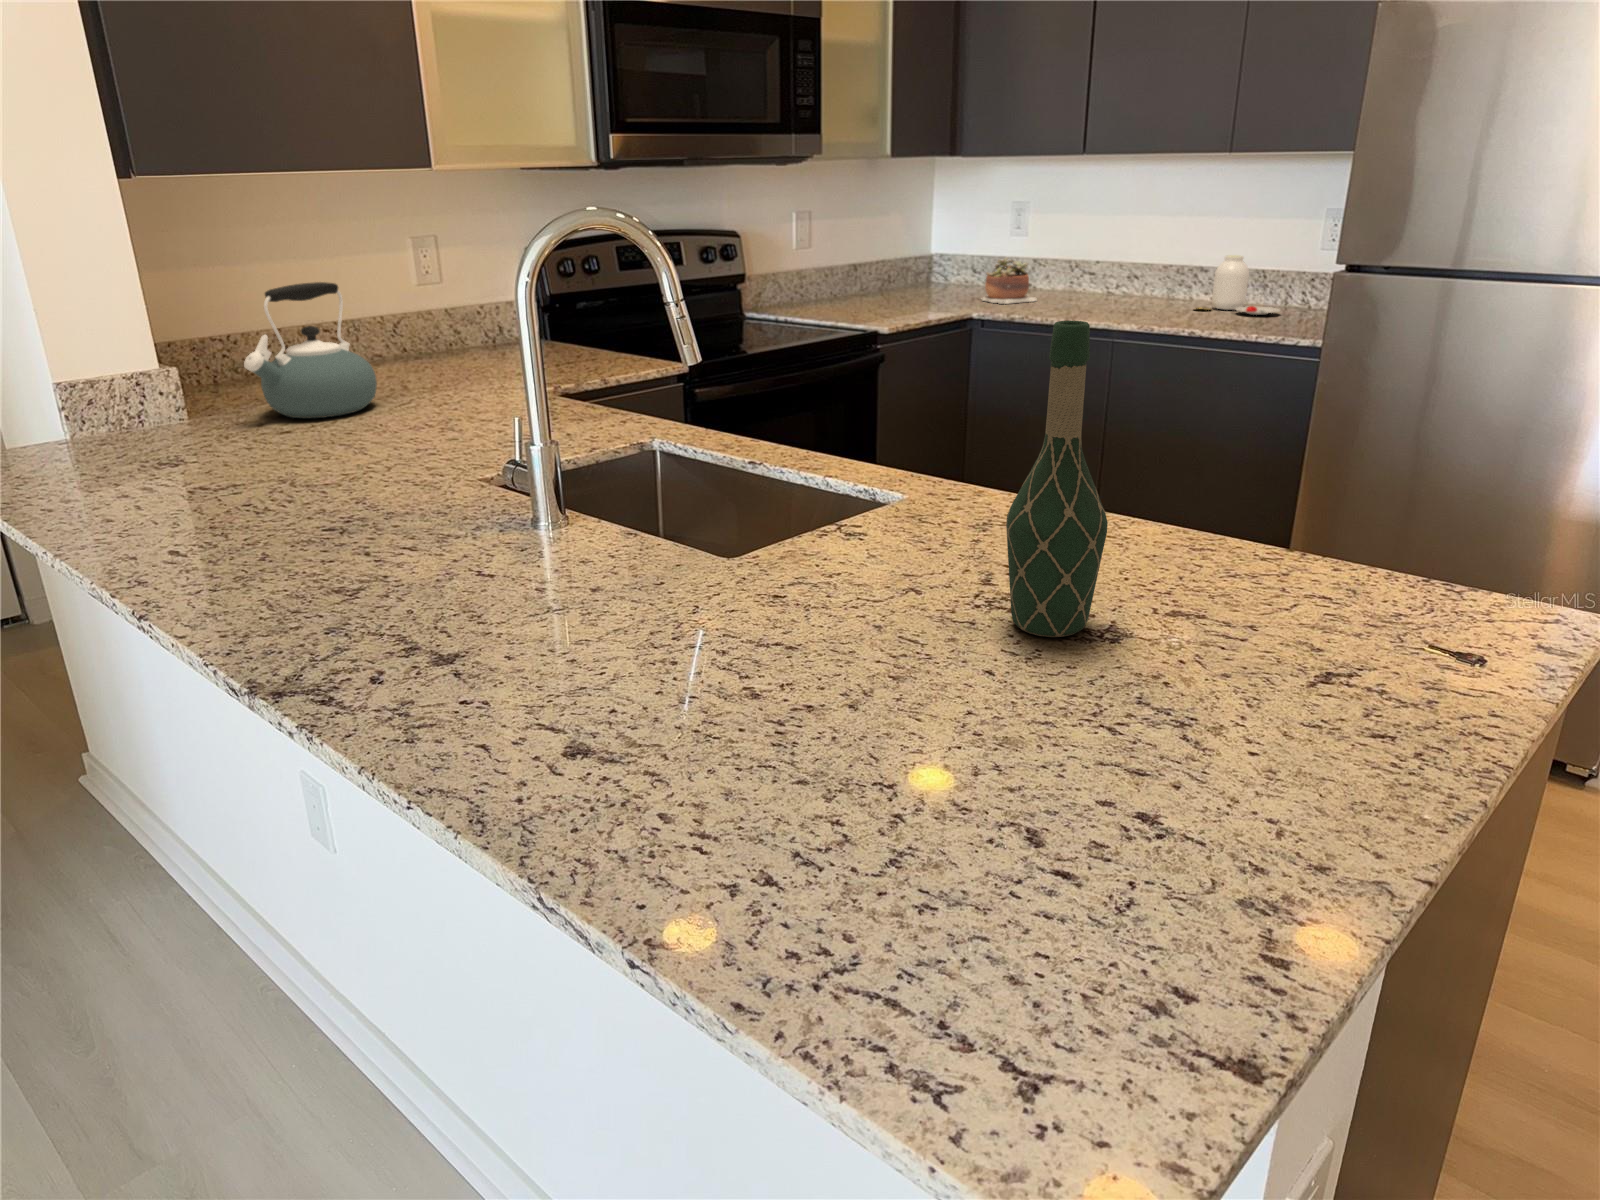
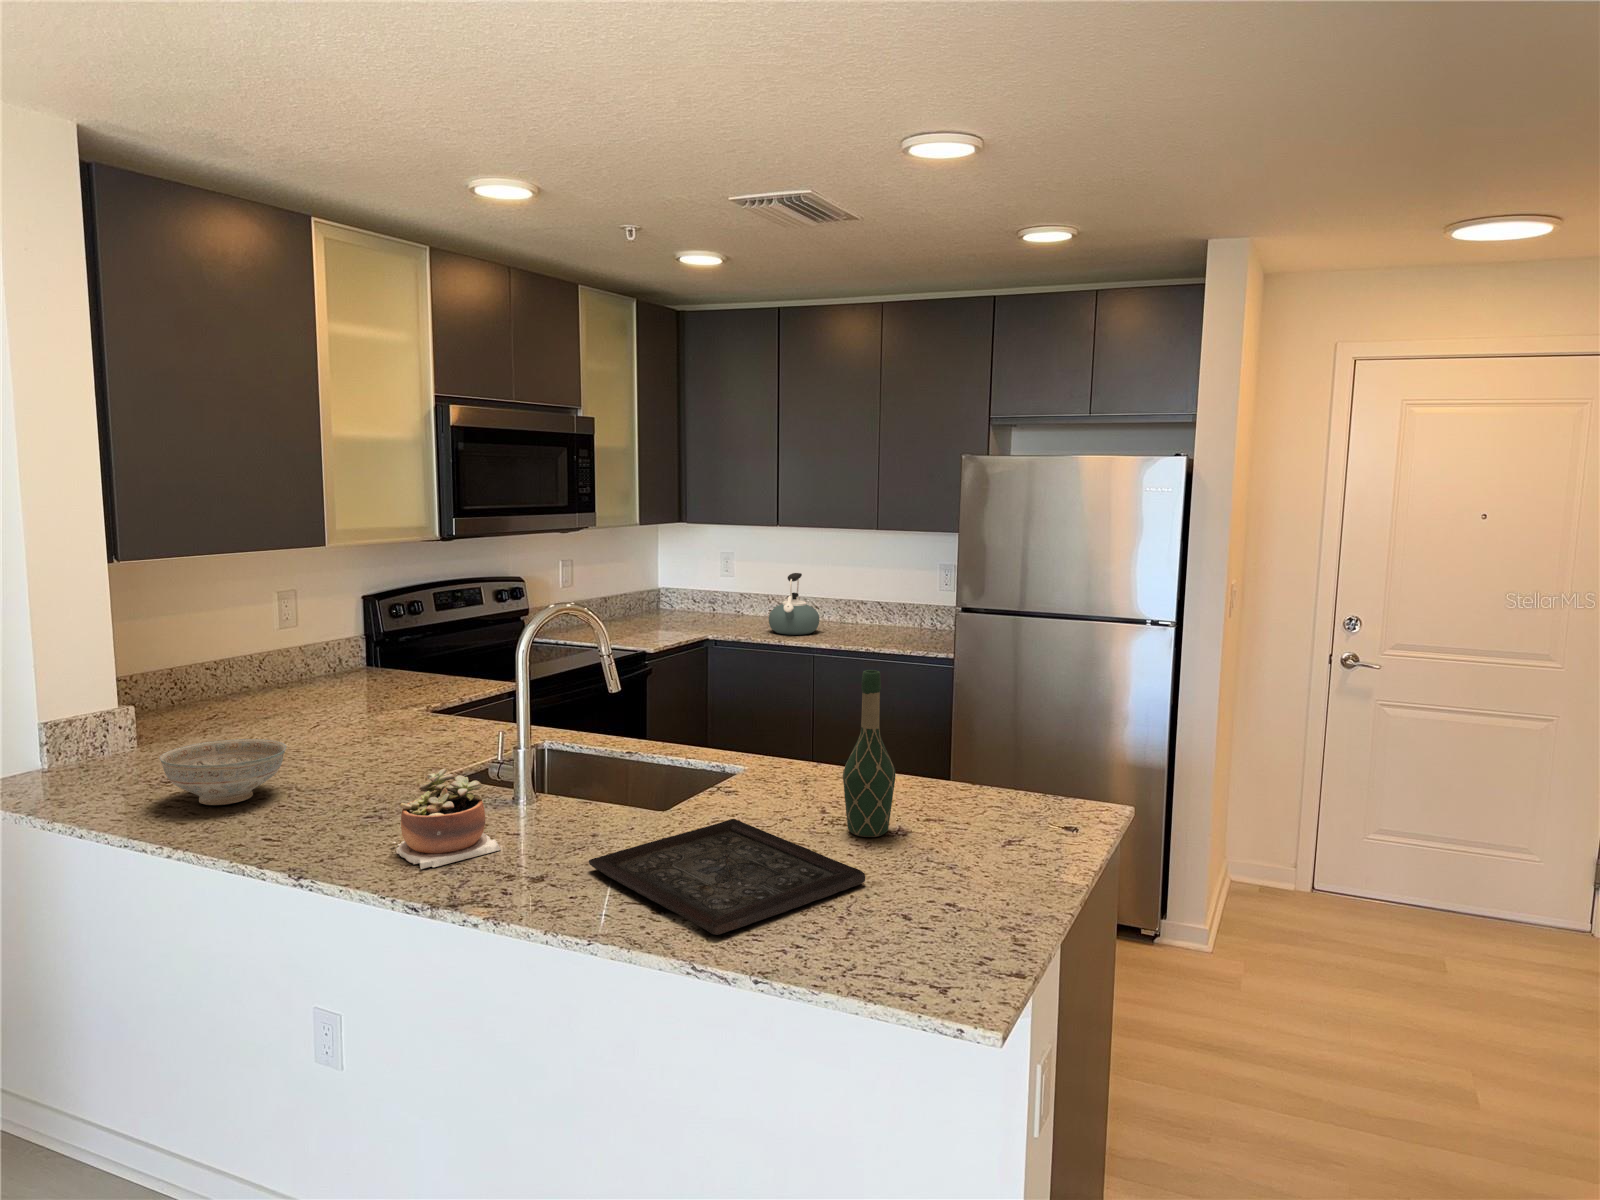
jar: present [1198,255,1280,315] -> none [862,593,921,634]
succulent plant: present [982,258,1037,304] -> present [392,768,501,869]
kettle: present [244,282,377,418] -> present [769,573,819,635]
decorative bowl: none [107,413,275,498] -> present [159,739,286,805]
tray: none [535,580,988,825] -> present [589,819,865,935]

